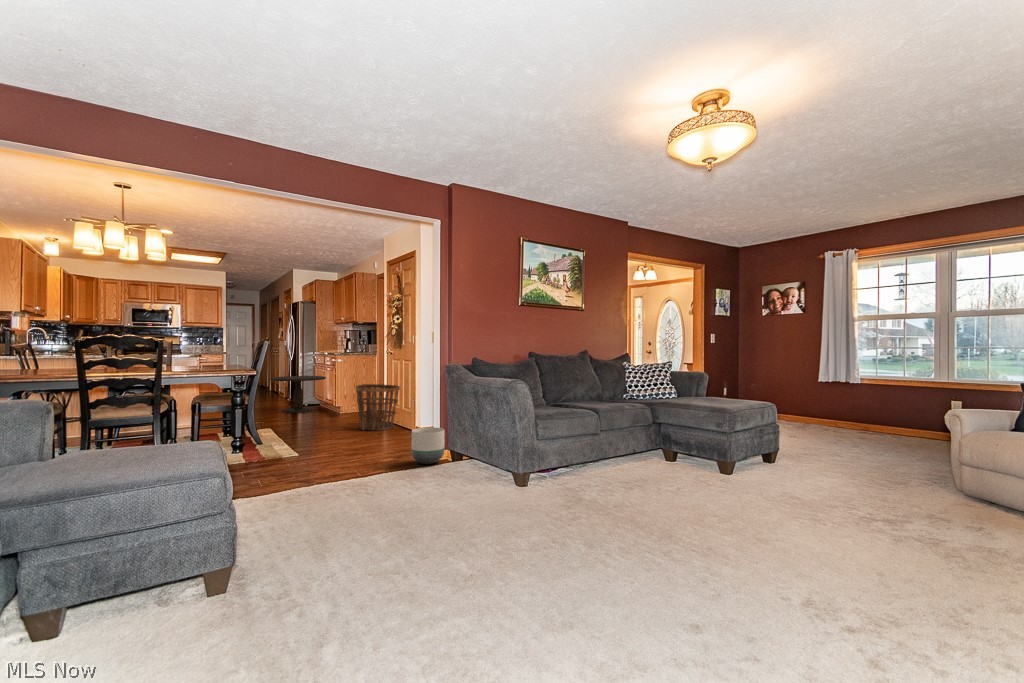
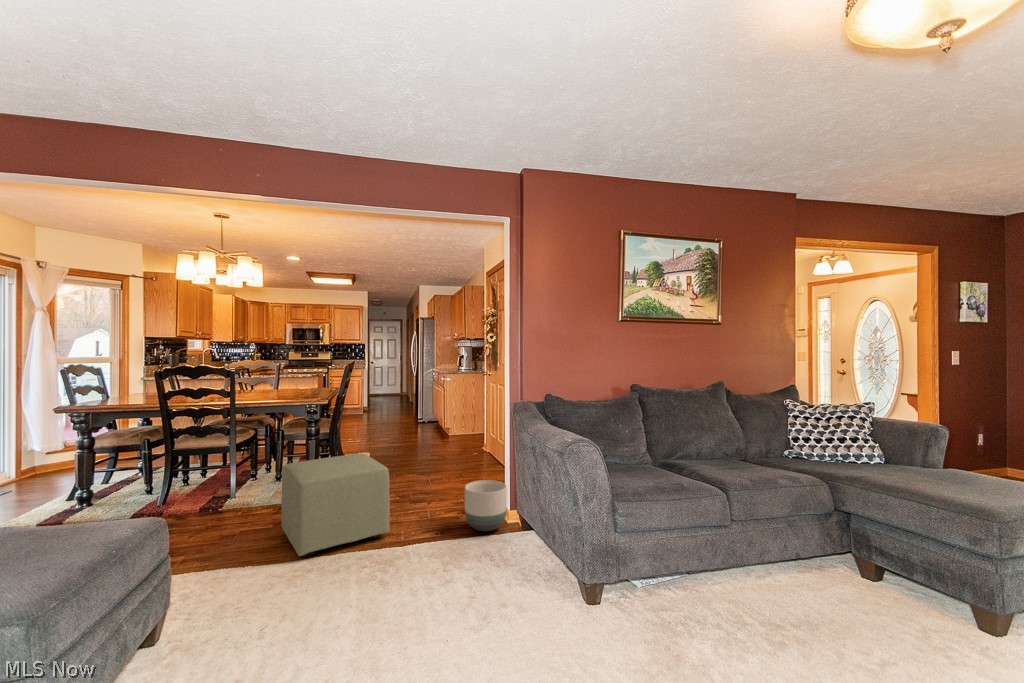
side table: present [270,376,326,413] -> none [401,393,451,431]
basket: present [356,384,400,431] -> none [454,409,501,463]
ottoman: none [251,413,356,489] -> present [281,454,390,556]

